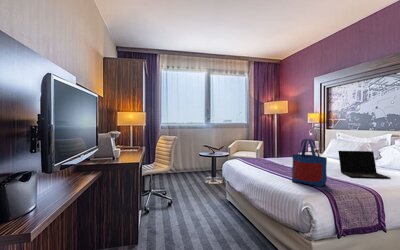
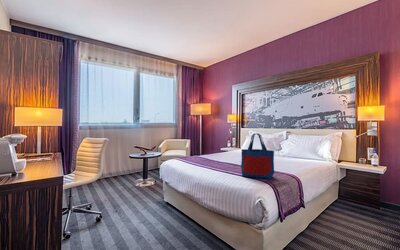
laptop: present [338,151,390,179] -> none [271,145,312,169]

